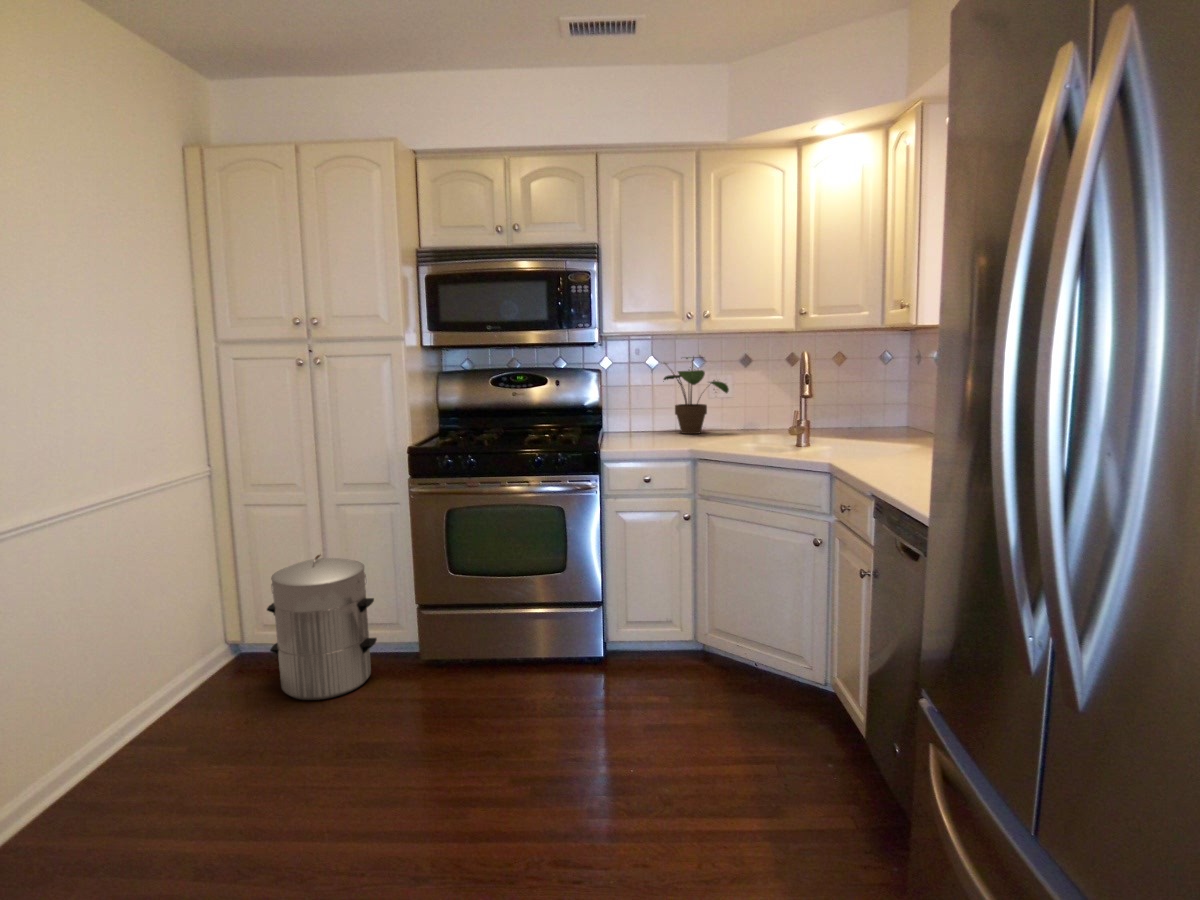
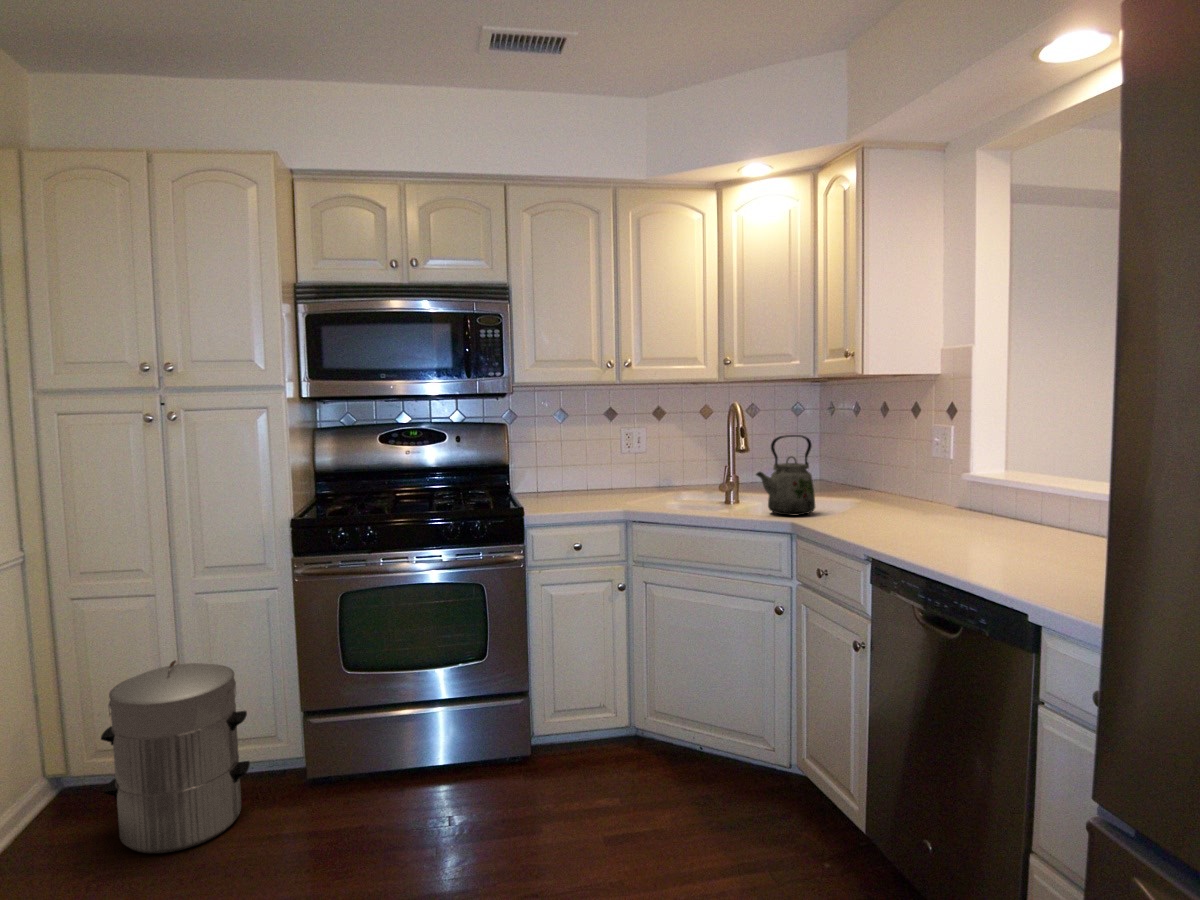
potted plant: present [663,357,729,434] -> none [565,407,651,493]
kettle: none [804,382,864,457] -> present [756,435,815,515]

